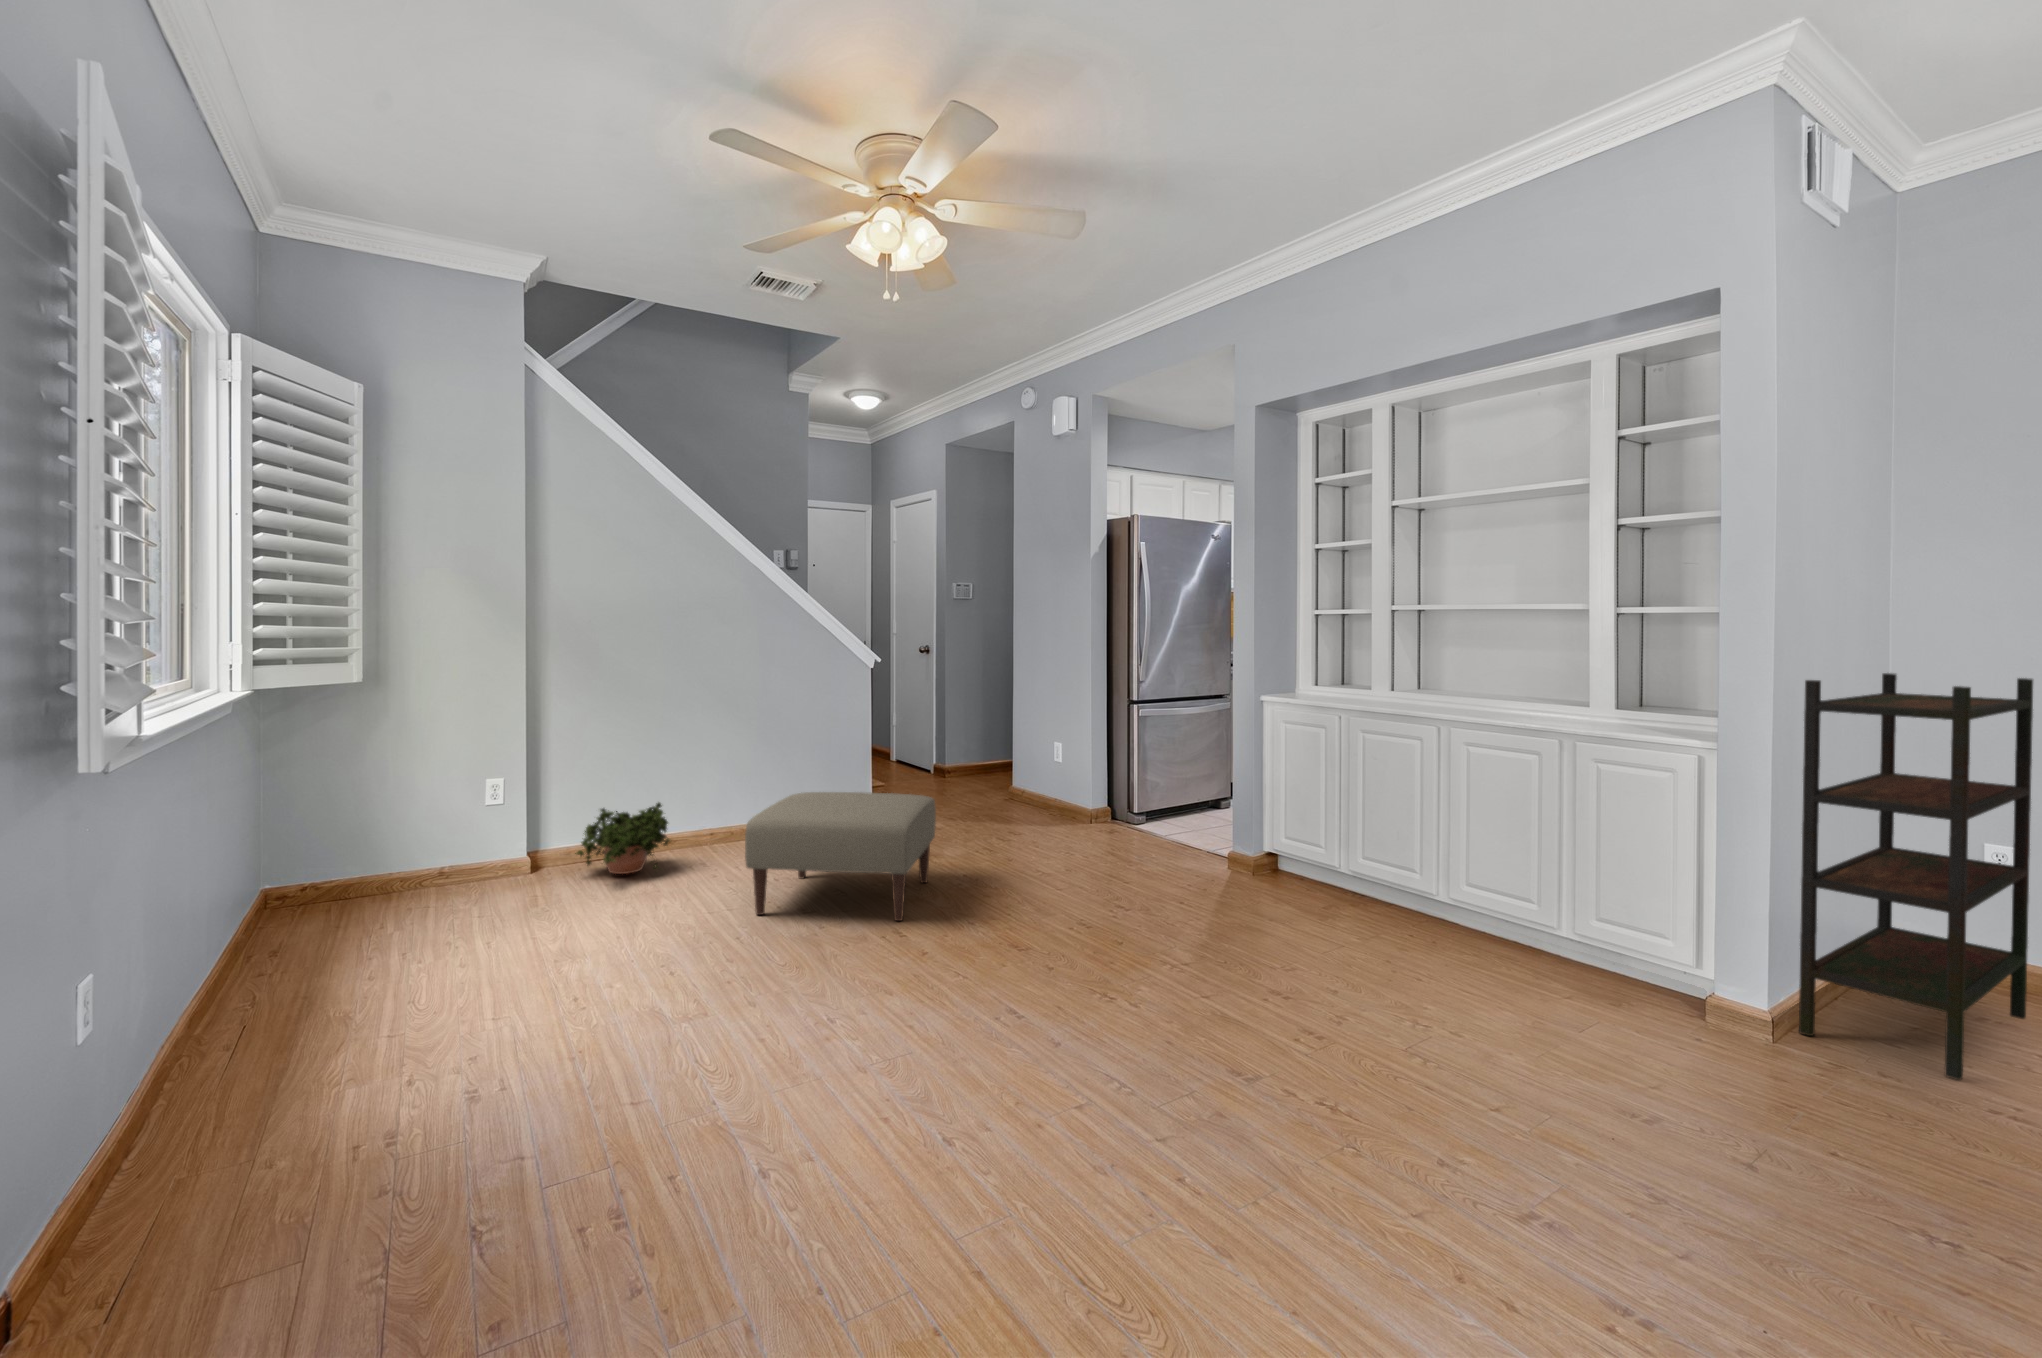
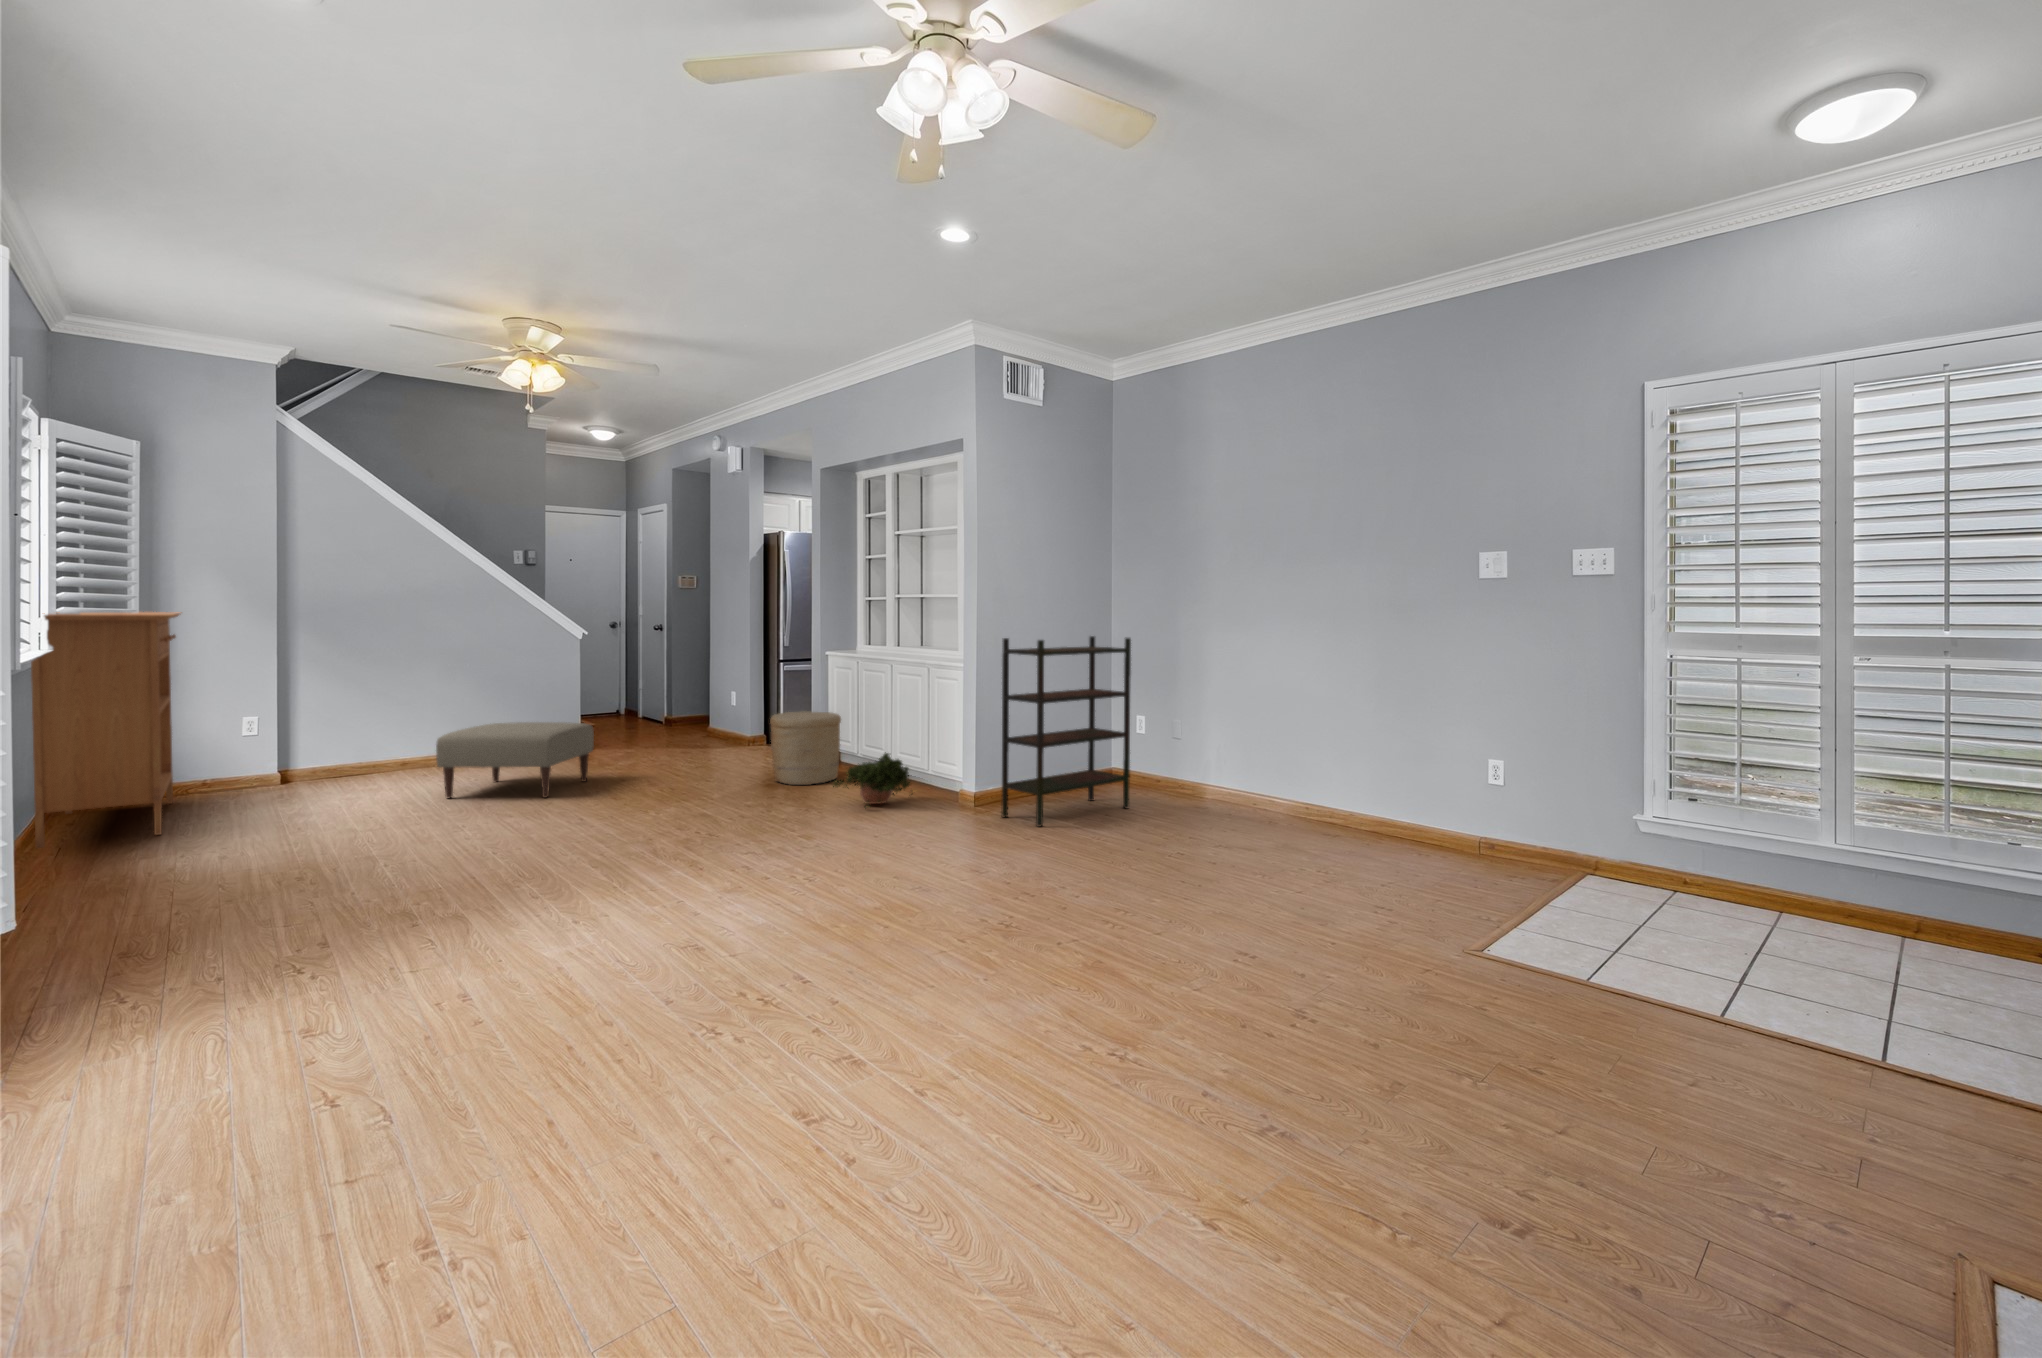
console table: none [205,632,416,1017] -> present [31,612,180,848]
woven basket: none [1202,783,1315,909] -> present [770,711,841,785]
potted plant: present [575,802,670,874] -> present [833,752,910,808]

